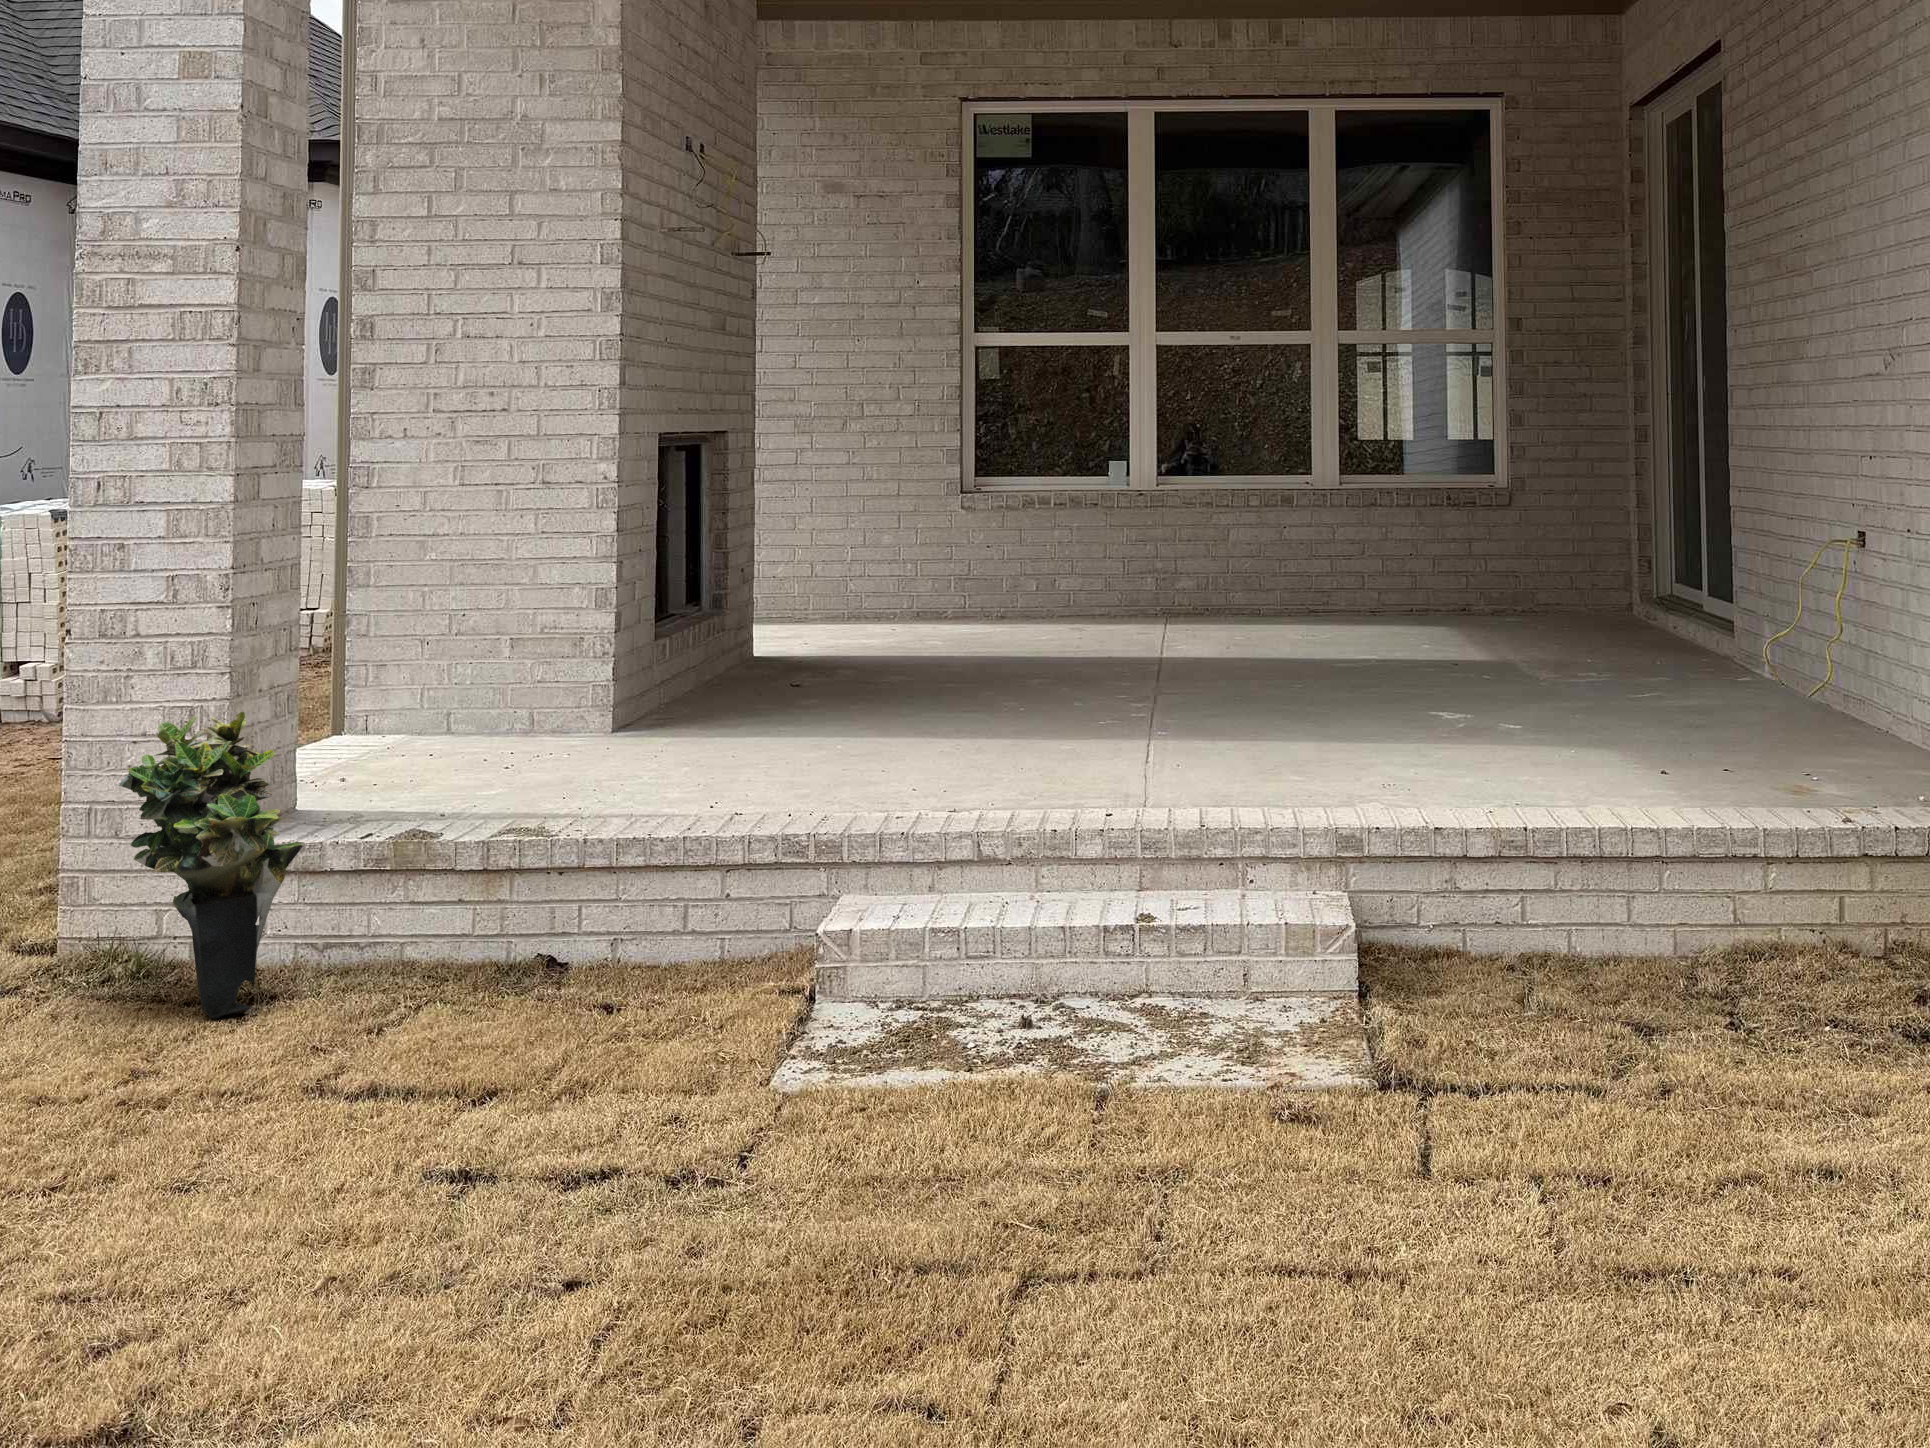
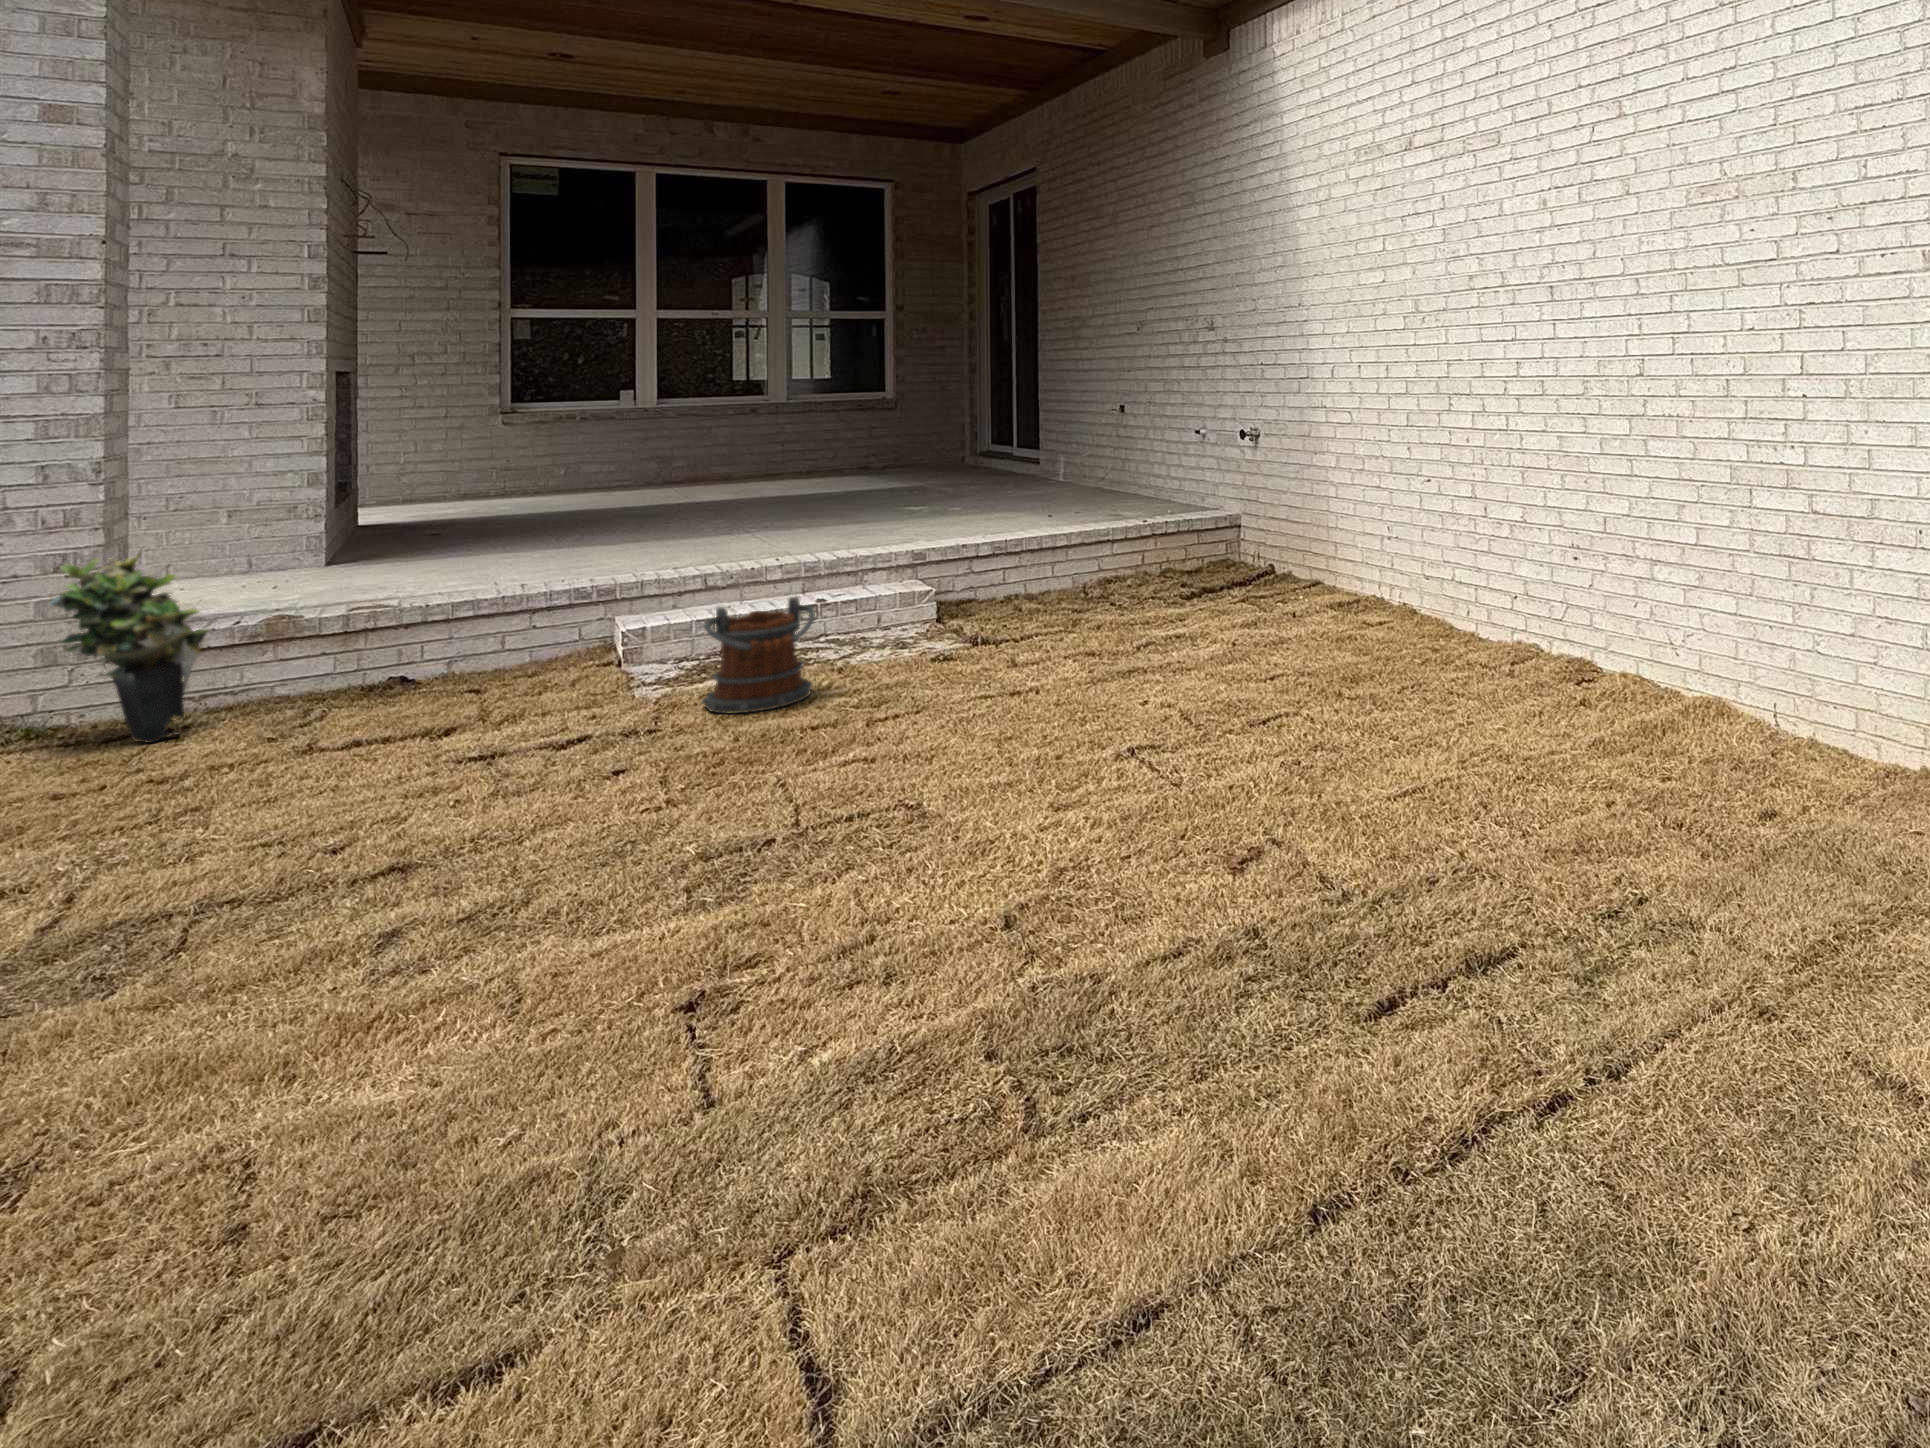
bucket: none [810,946,1019,1201] -> present [702,597,815,714]

